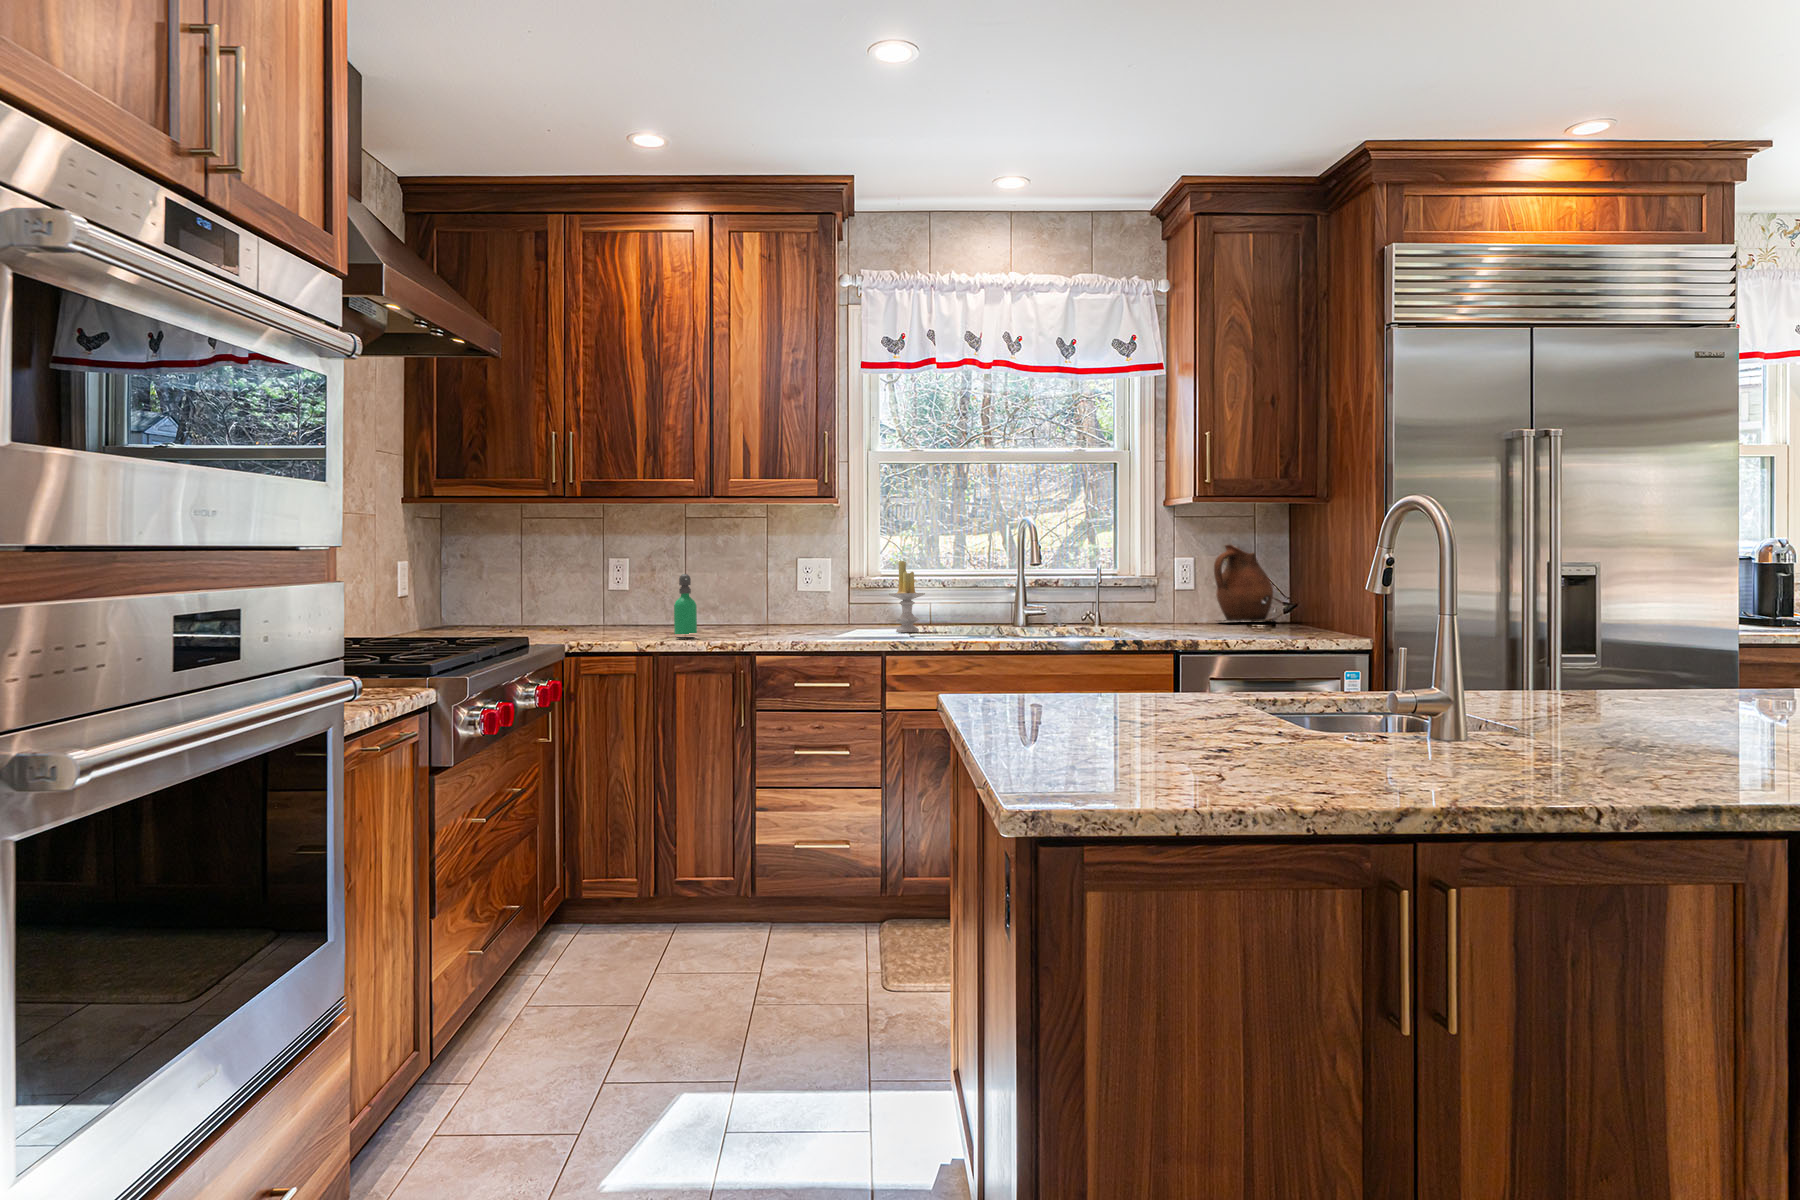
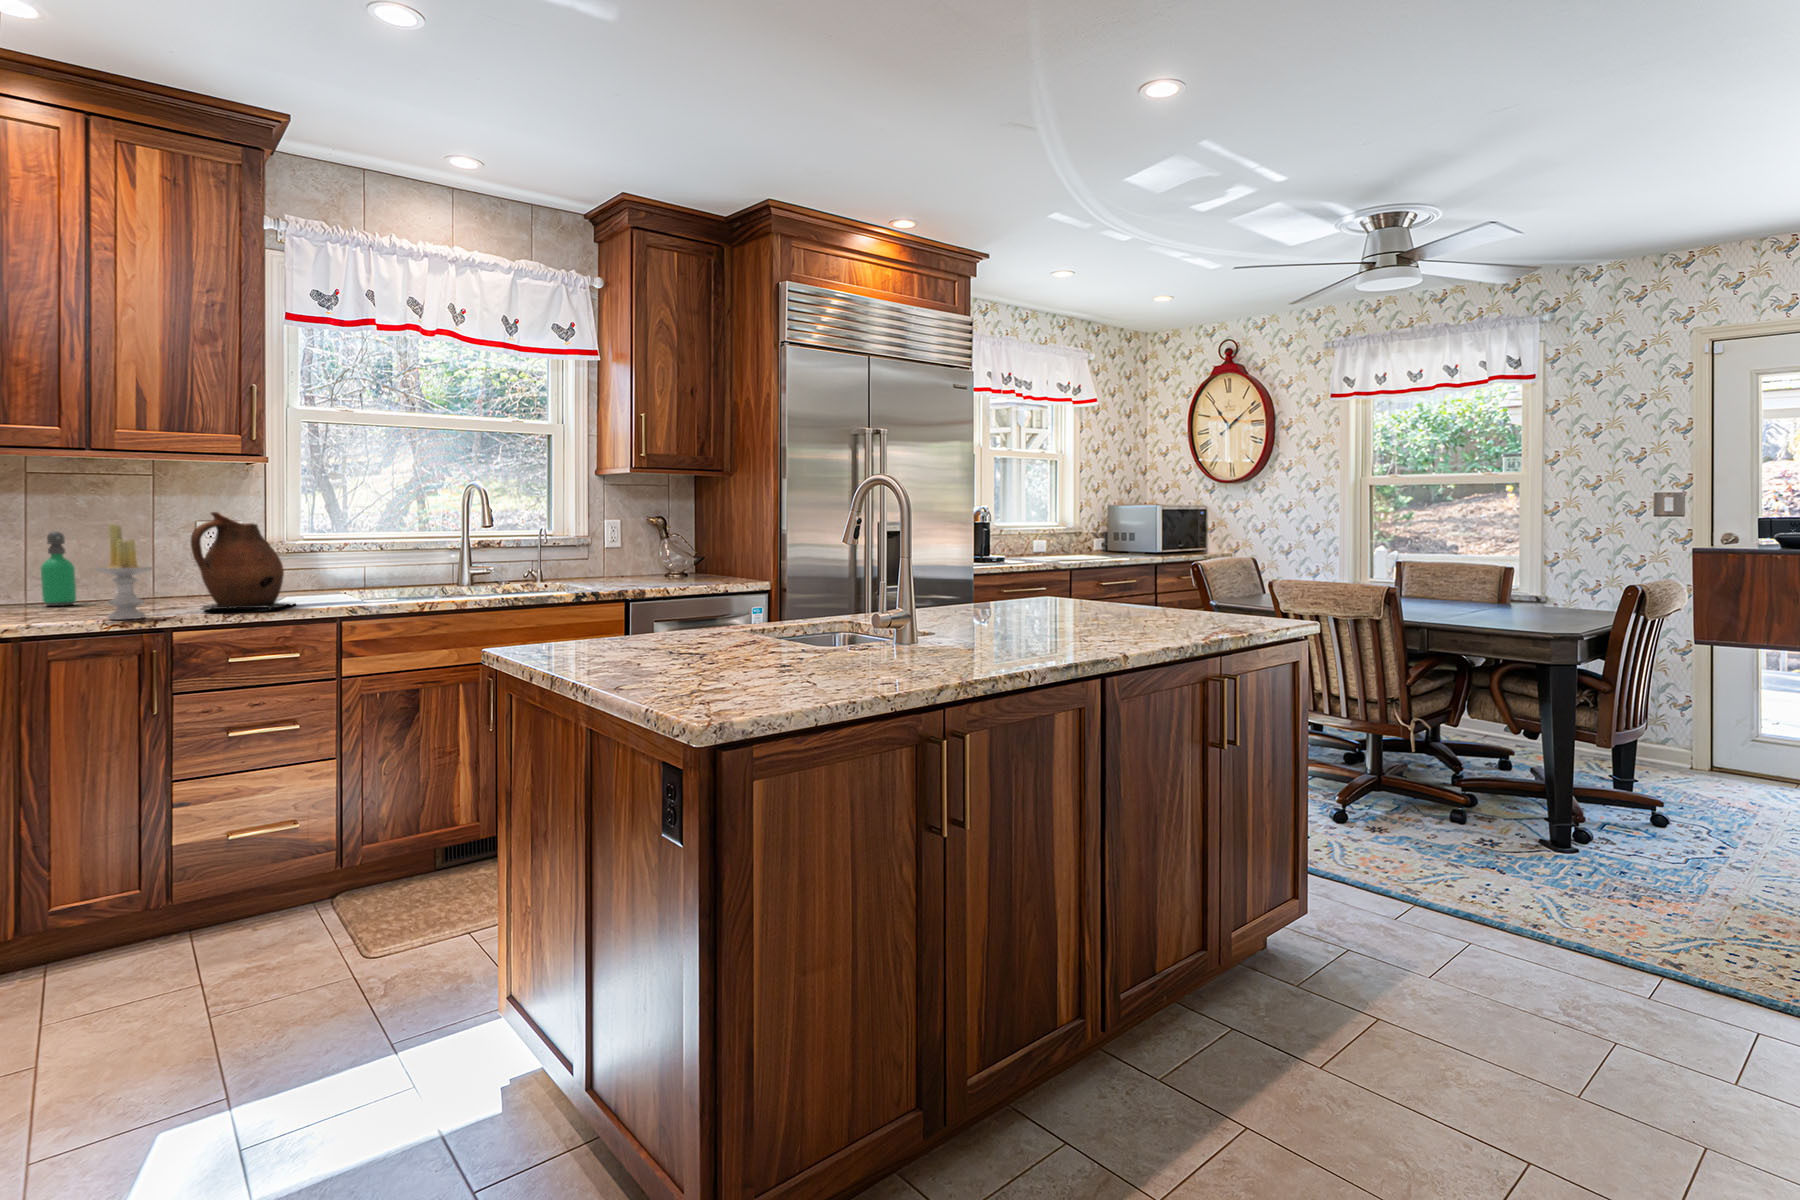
ceramic pitcher: present [1214,545,1275,622] -> present [191,512,295,609]
candle: present [889,561,925,632] -> present [95,524,153,619]

